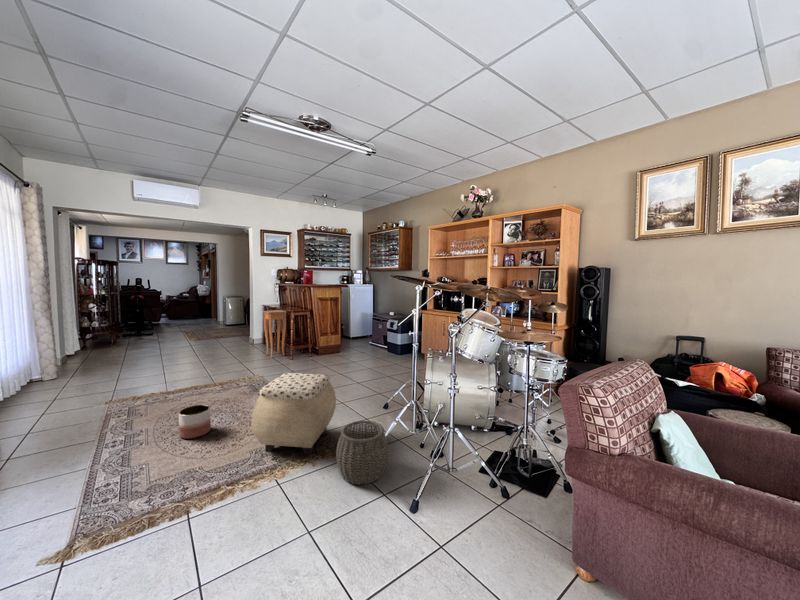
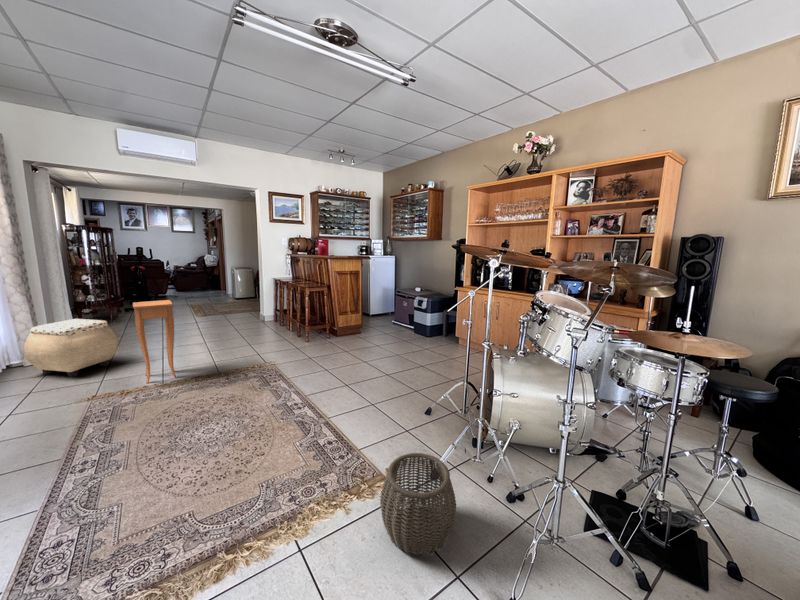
side table: present [263,310,286,358] -> present [133,300,176,383]
ottoman: present [251,373,336,454] -> present [24,319,117,377]
planter: present [179,405,211,439] -> none [167,412,210,459]

